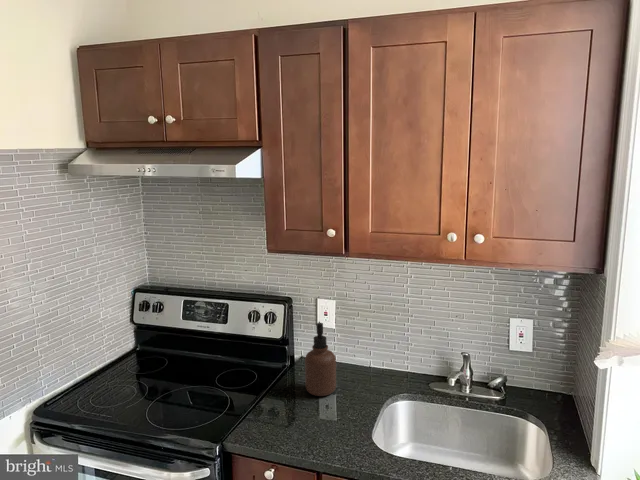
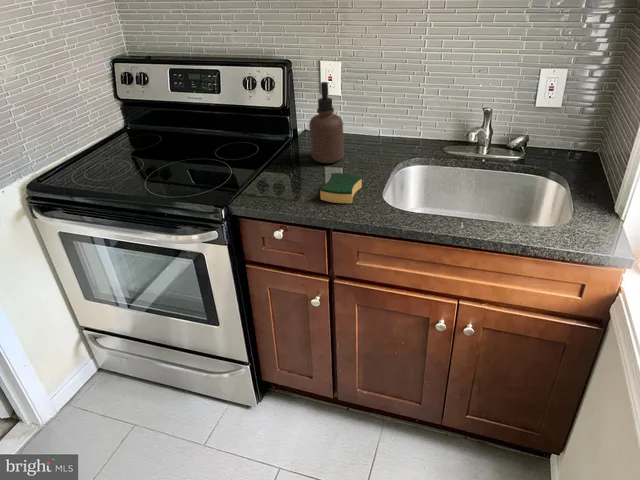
sponge: none [312,410,352,444] -> present [320,173,362,203]

